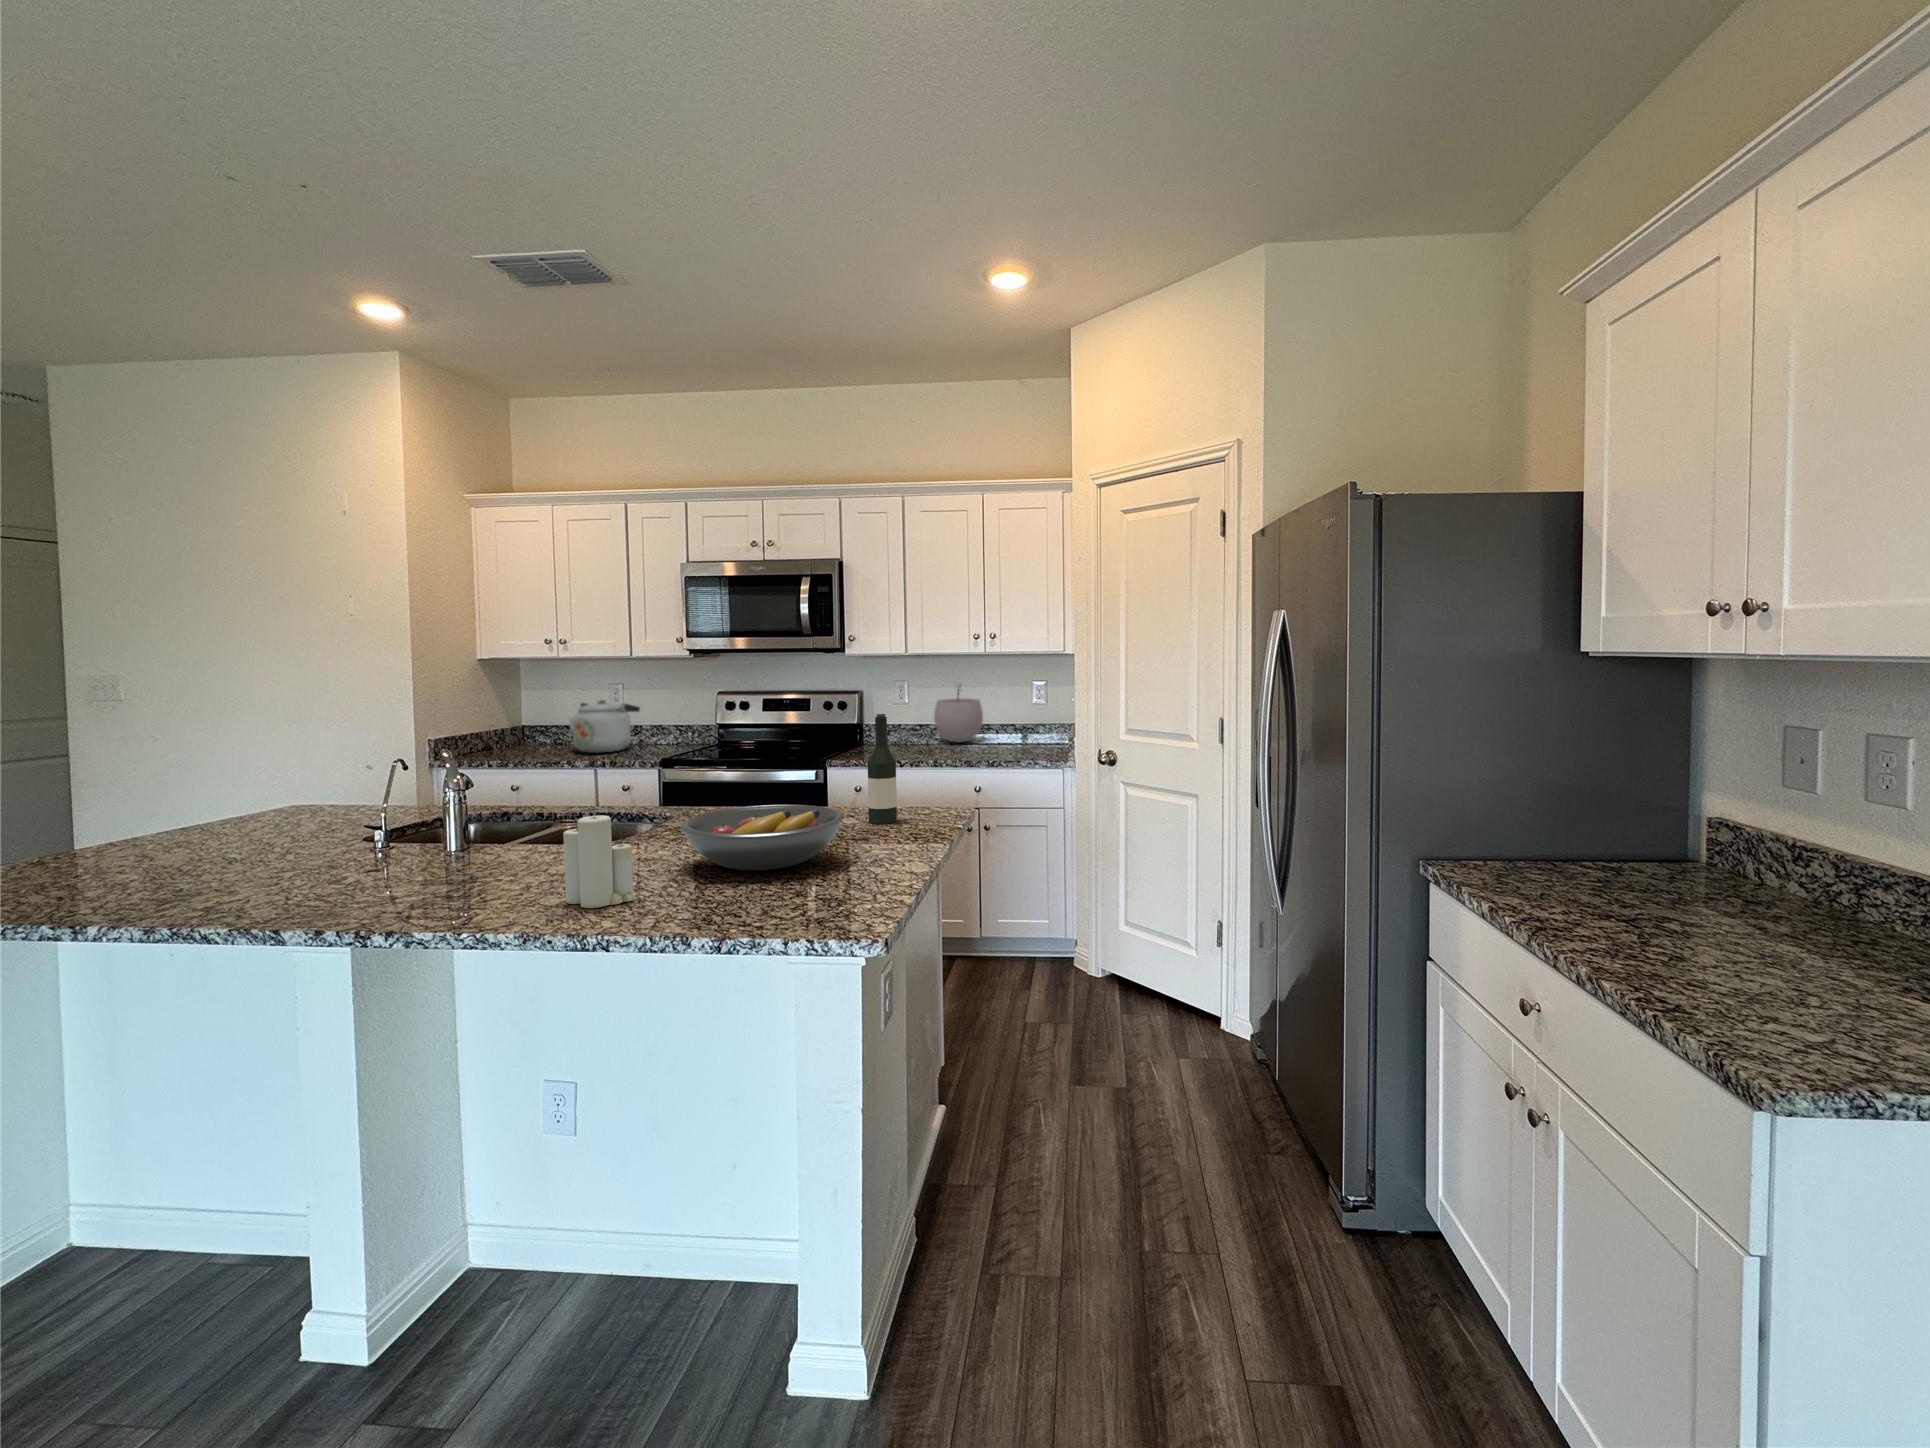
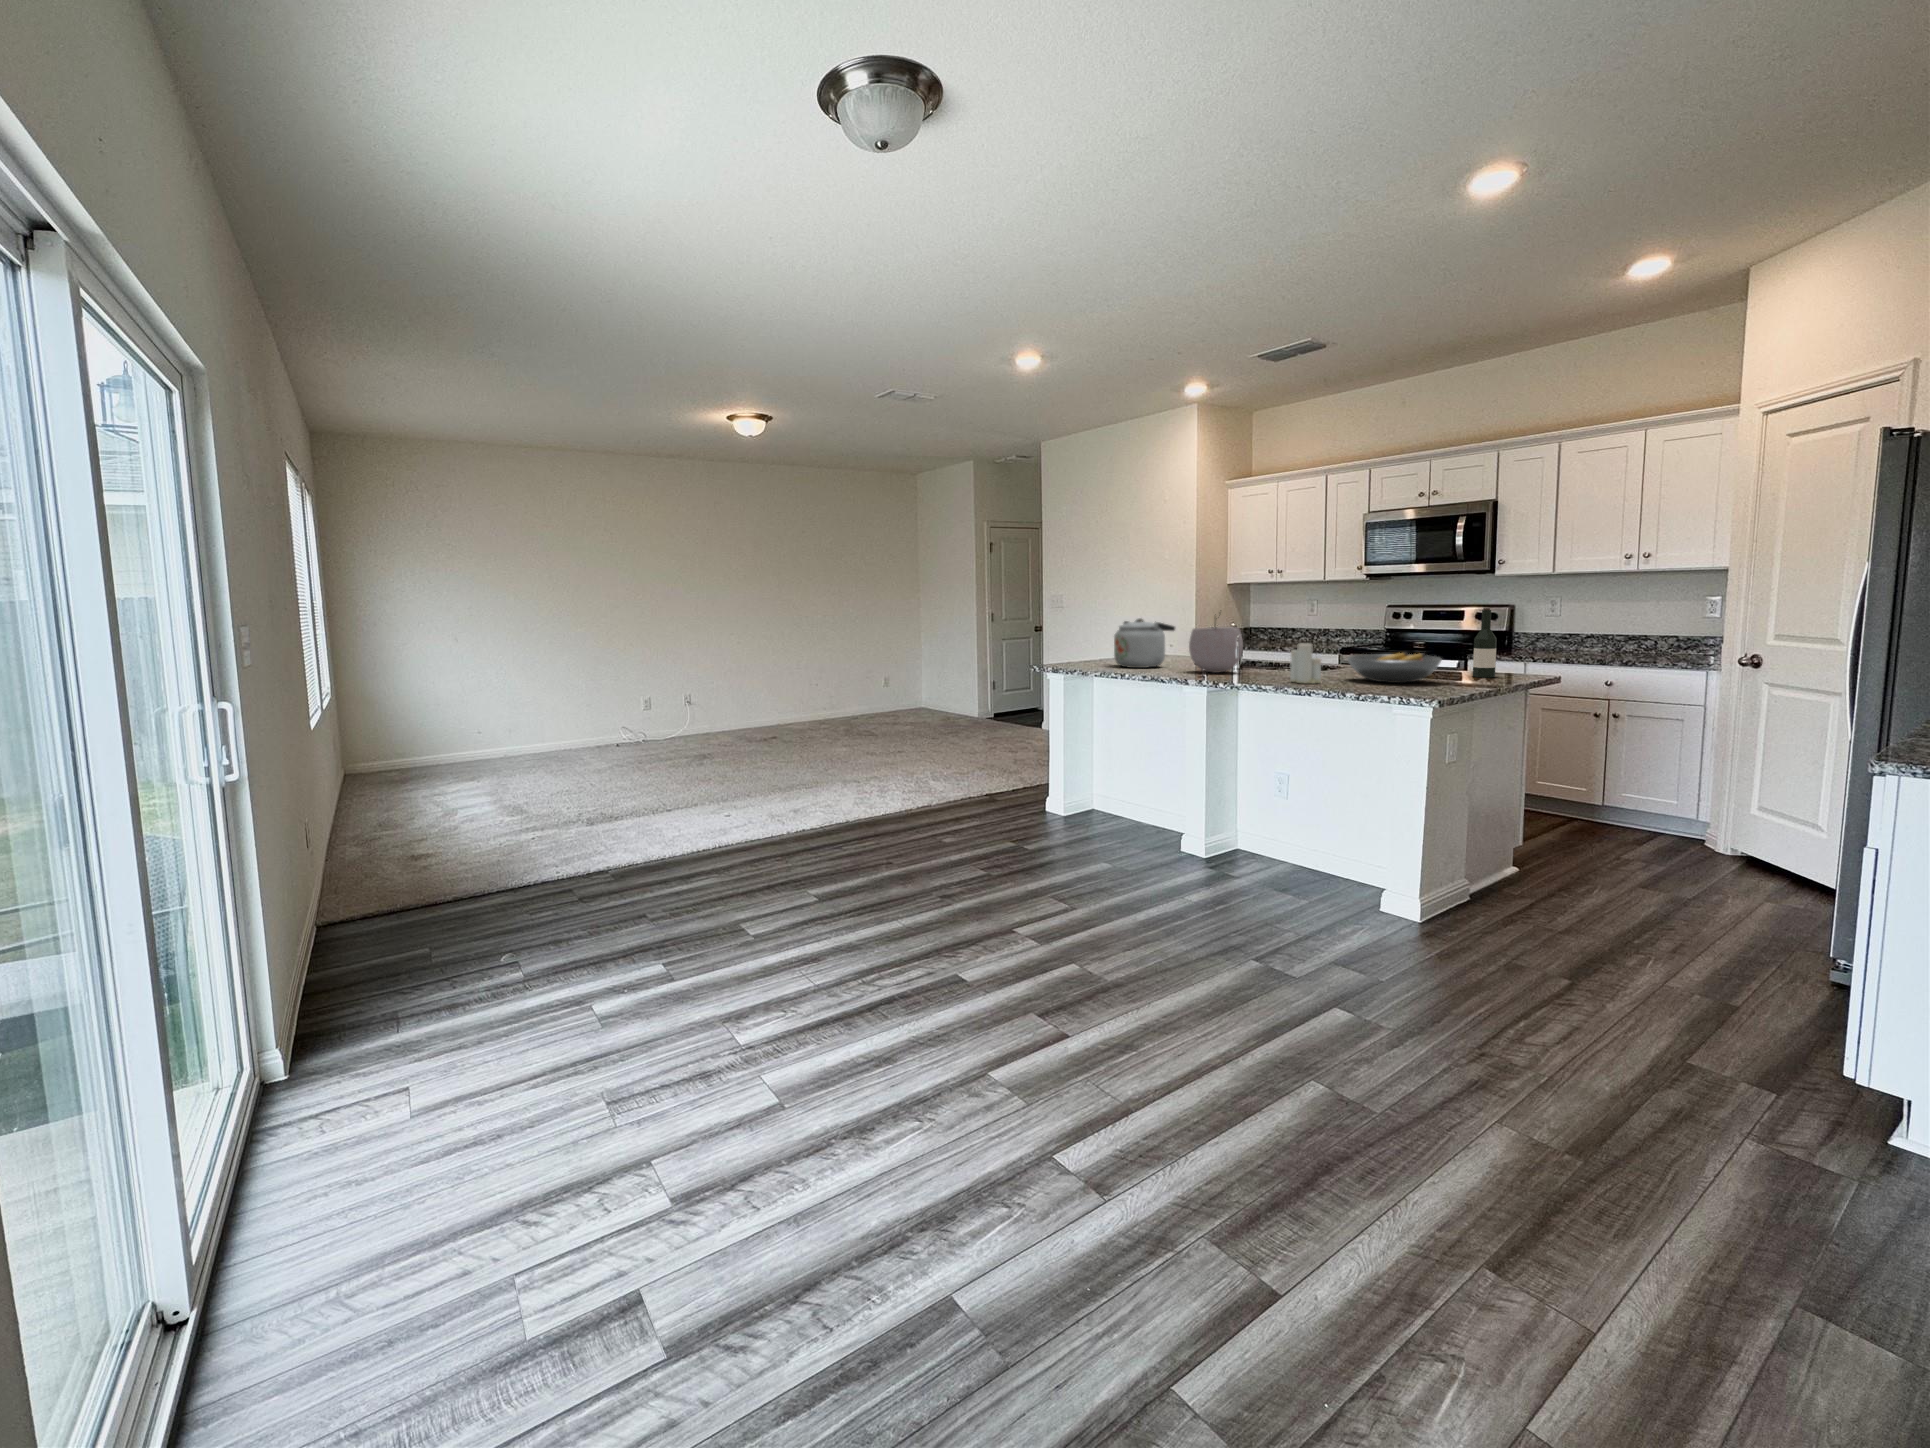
plant pot: present [934,690,983,742] -> present [1189,618,1243,673]
kettle: present [569,700,640,753] -> present [1114,618,1175,668]

